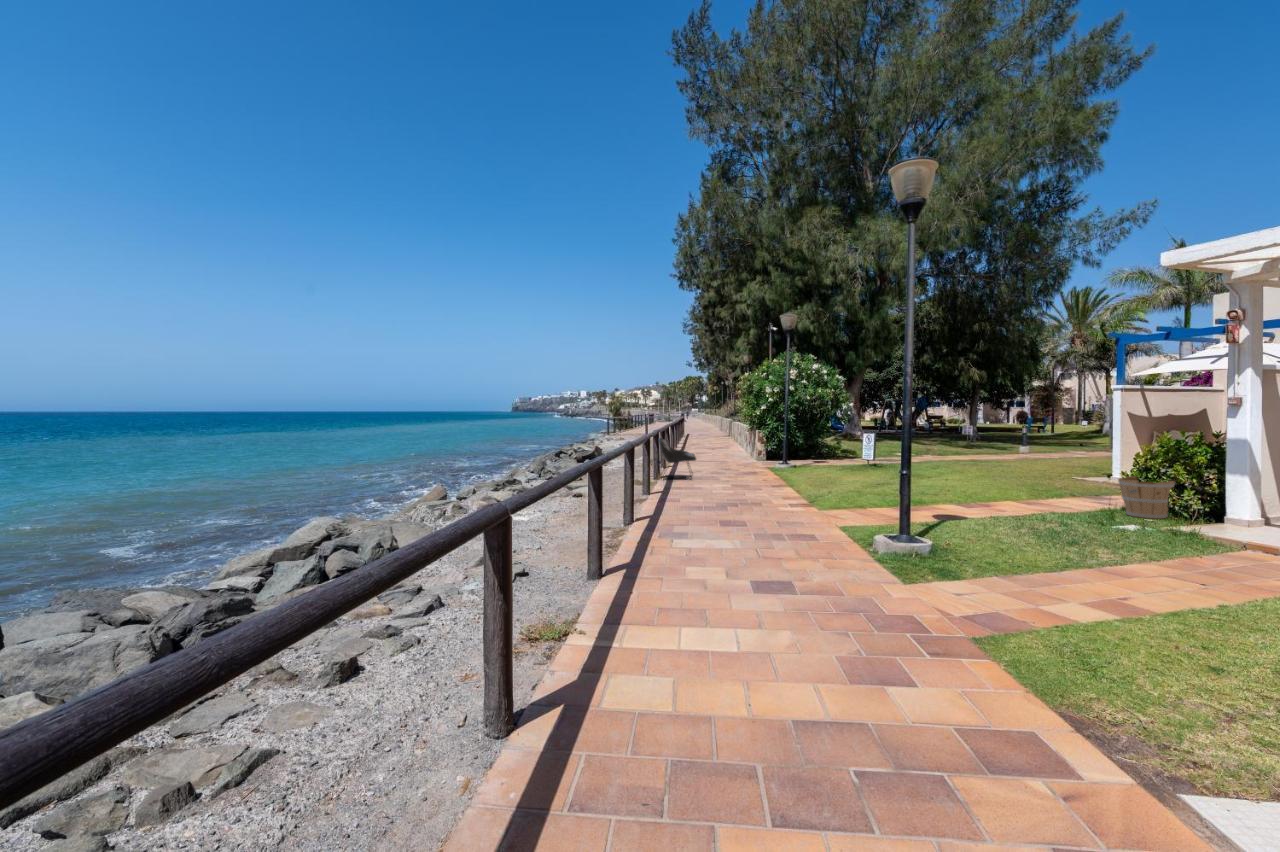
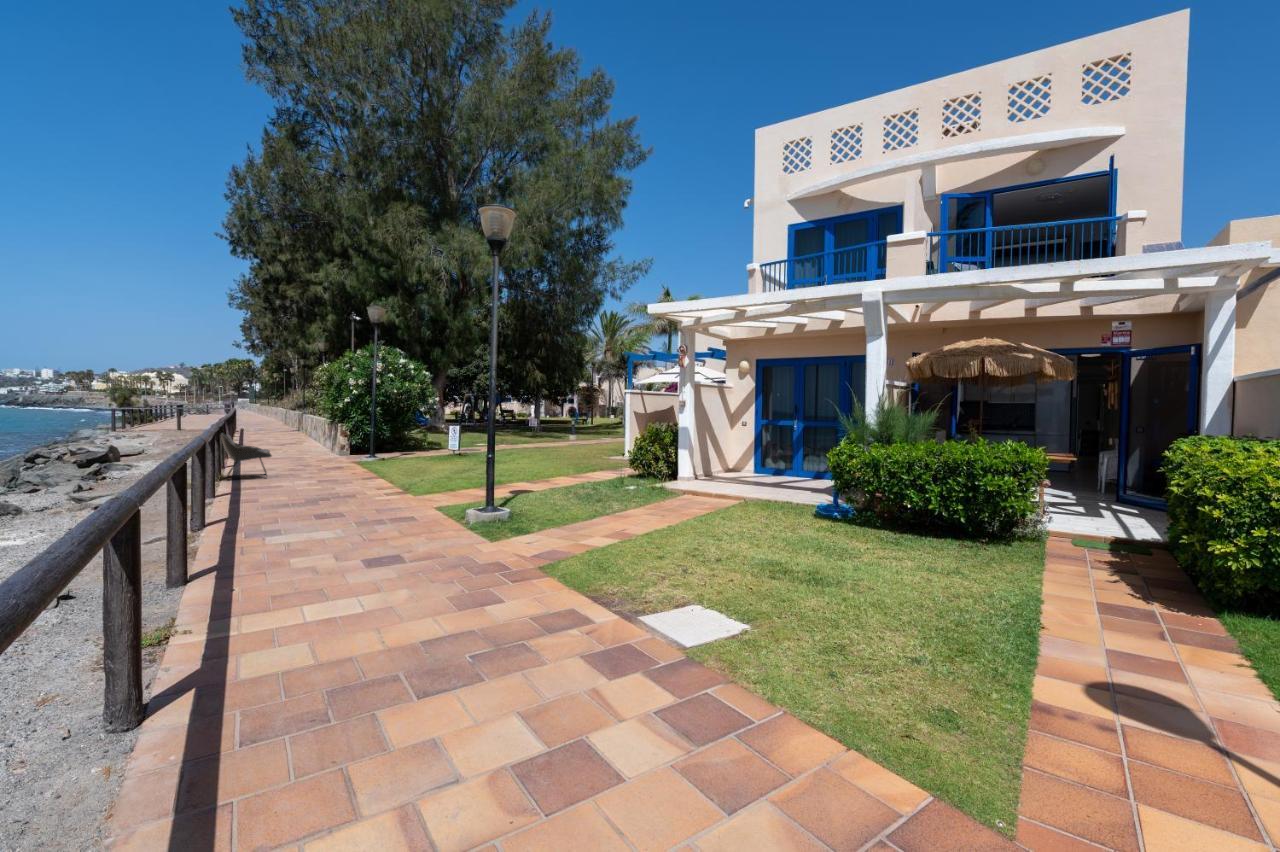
wooden bucket: present [1118,476,1175,519] -> none [626,454,656,482]

